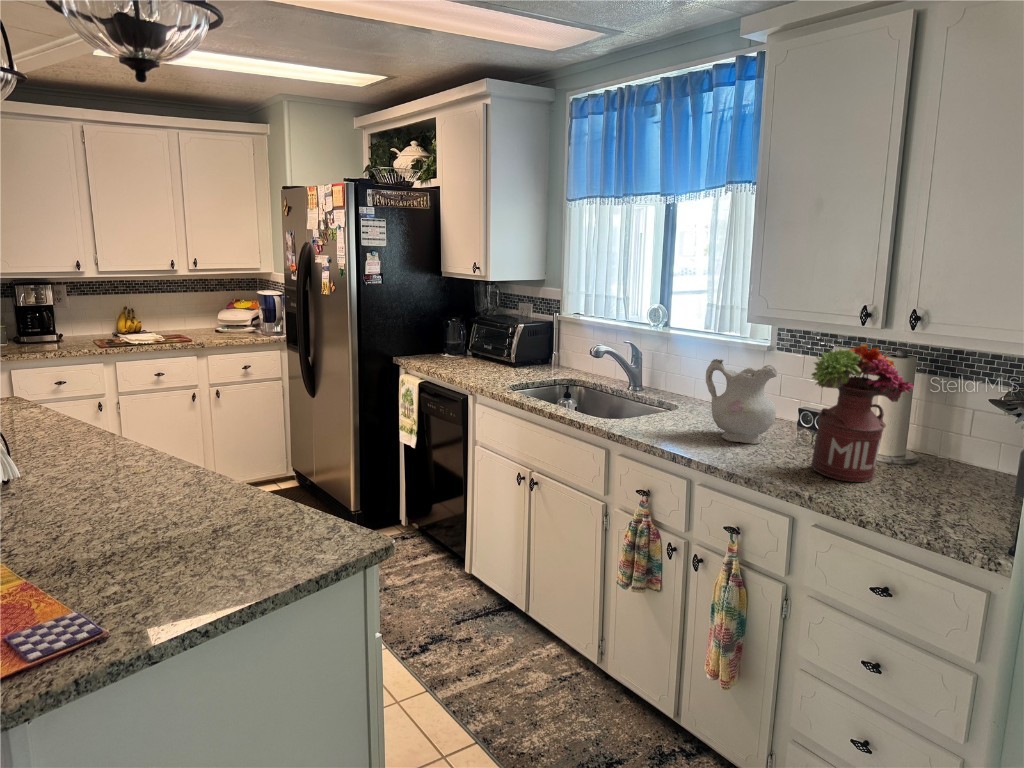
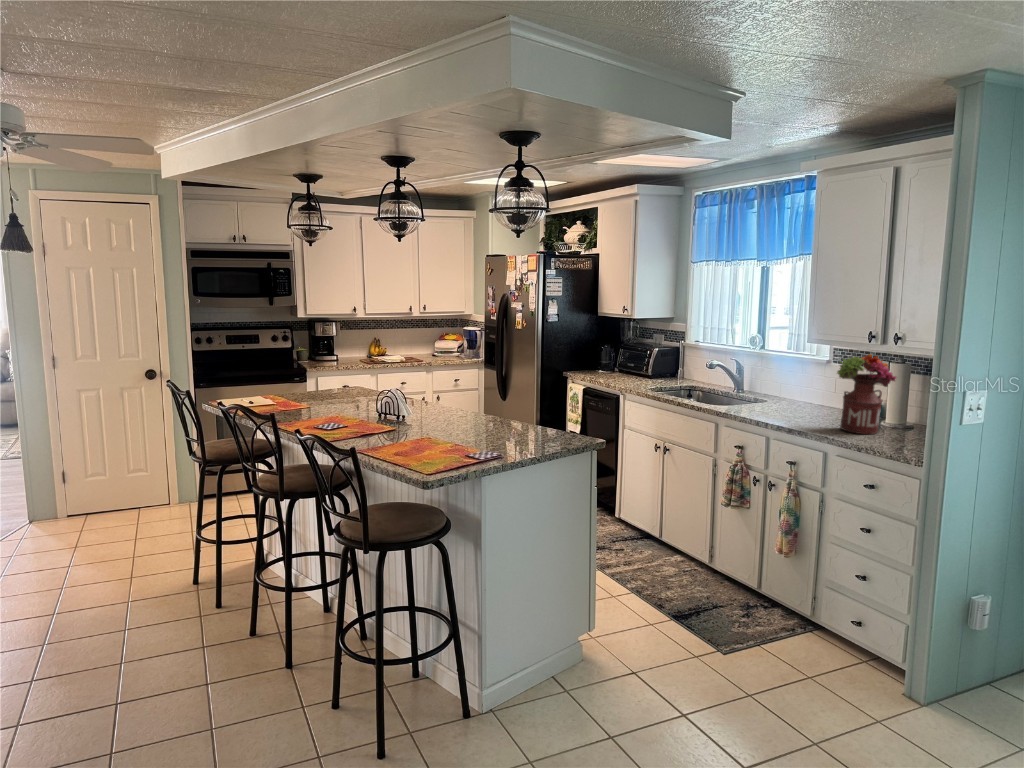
ceramic pitcher: present [706,359,777,444] -> none [780,366,825,418]

